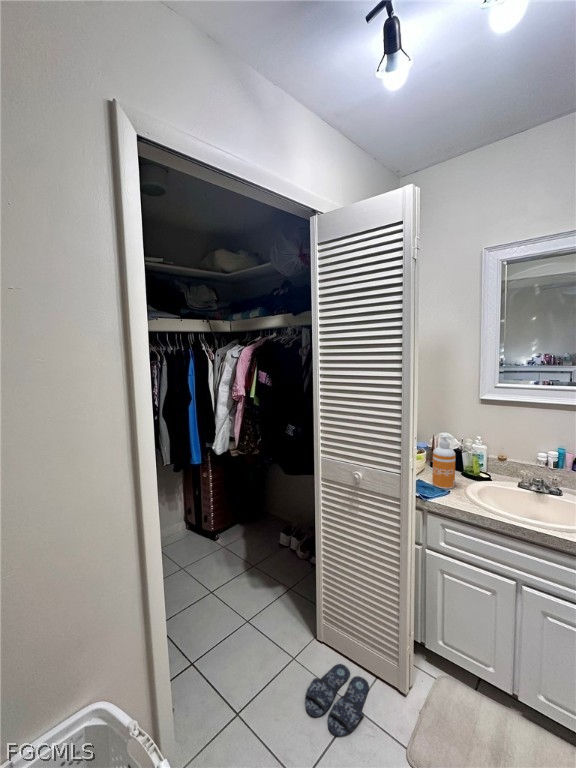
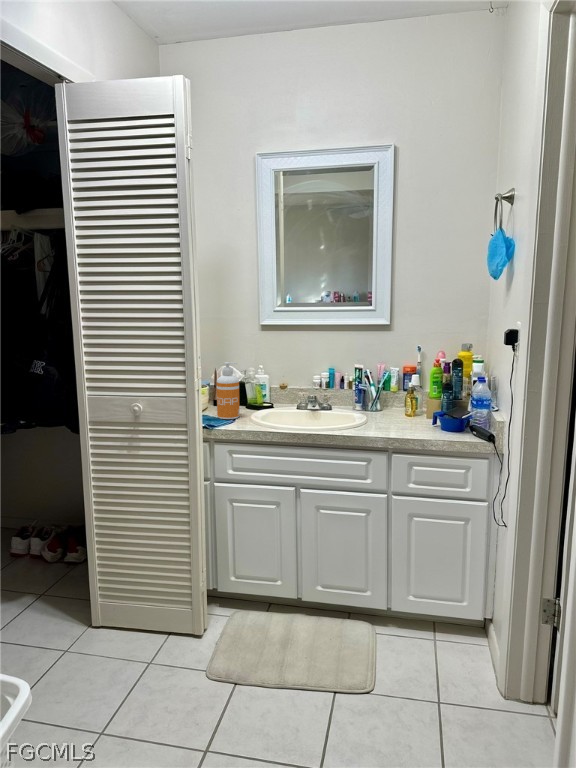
slippers: present [305,664,369,737] -> none [89,637,162,689]

